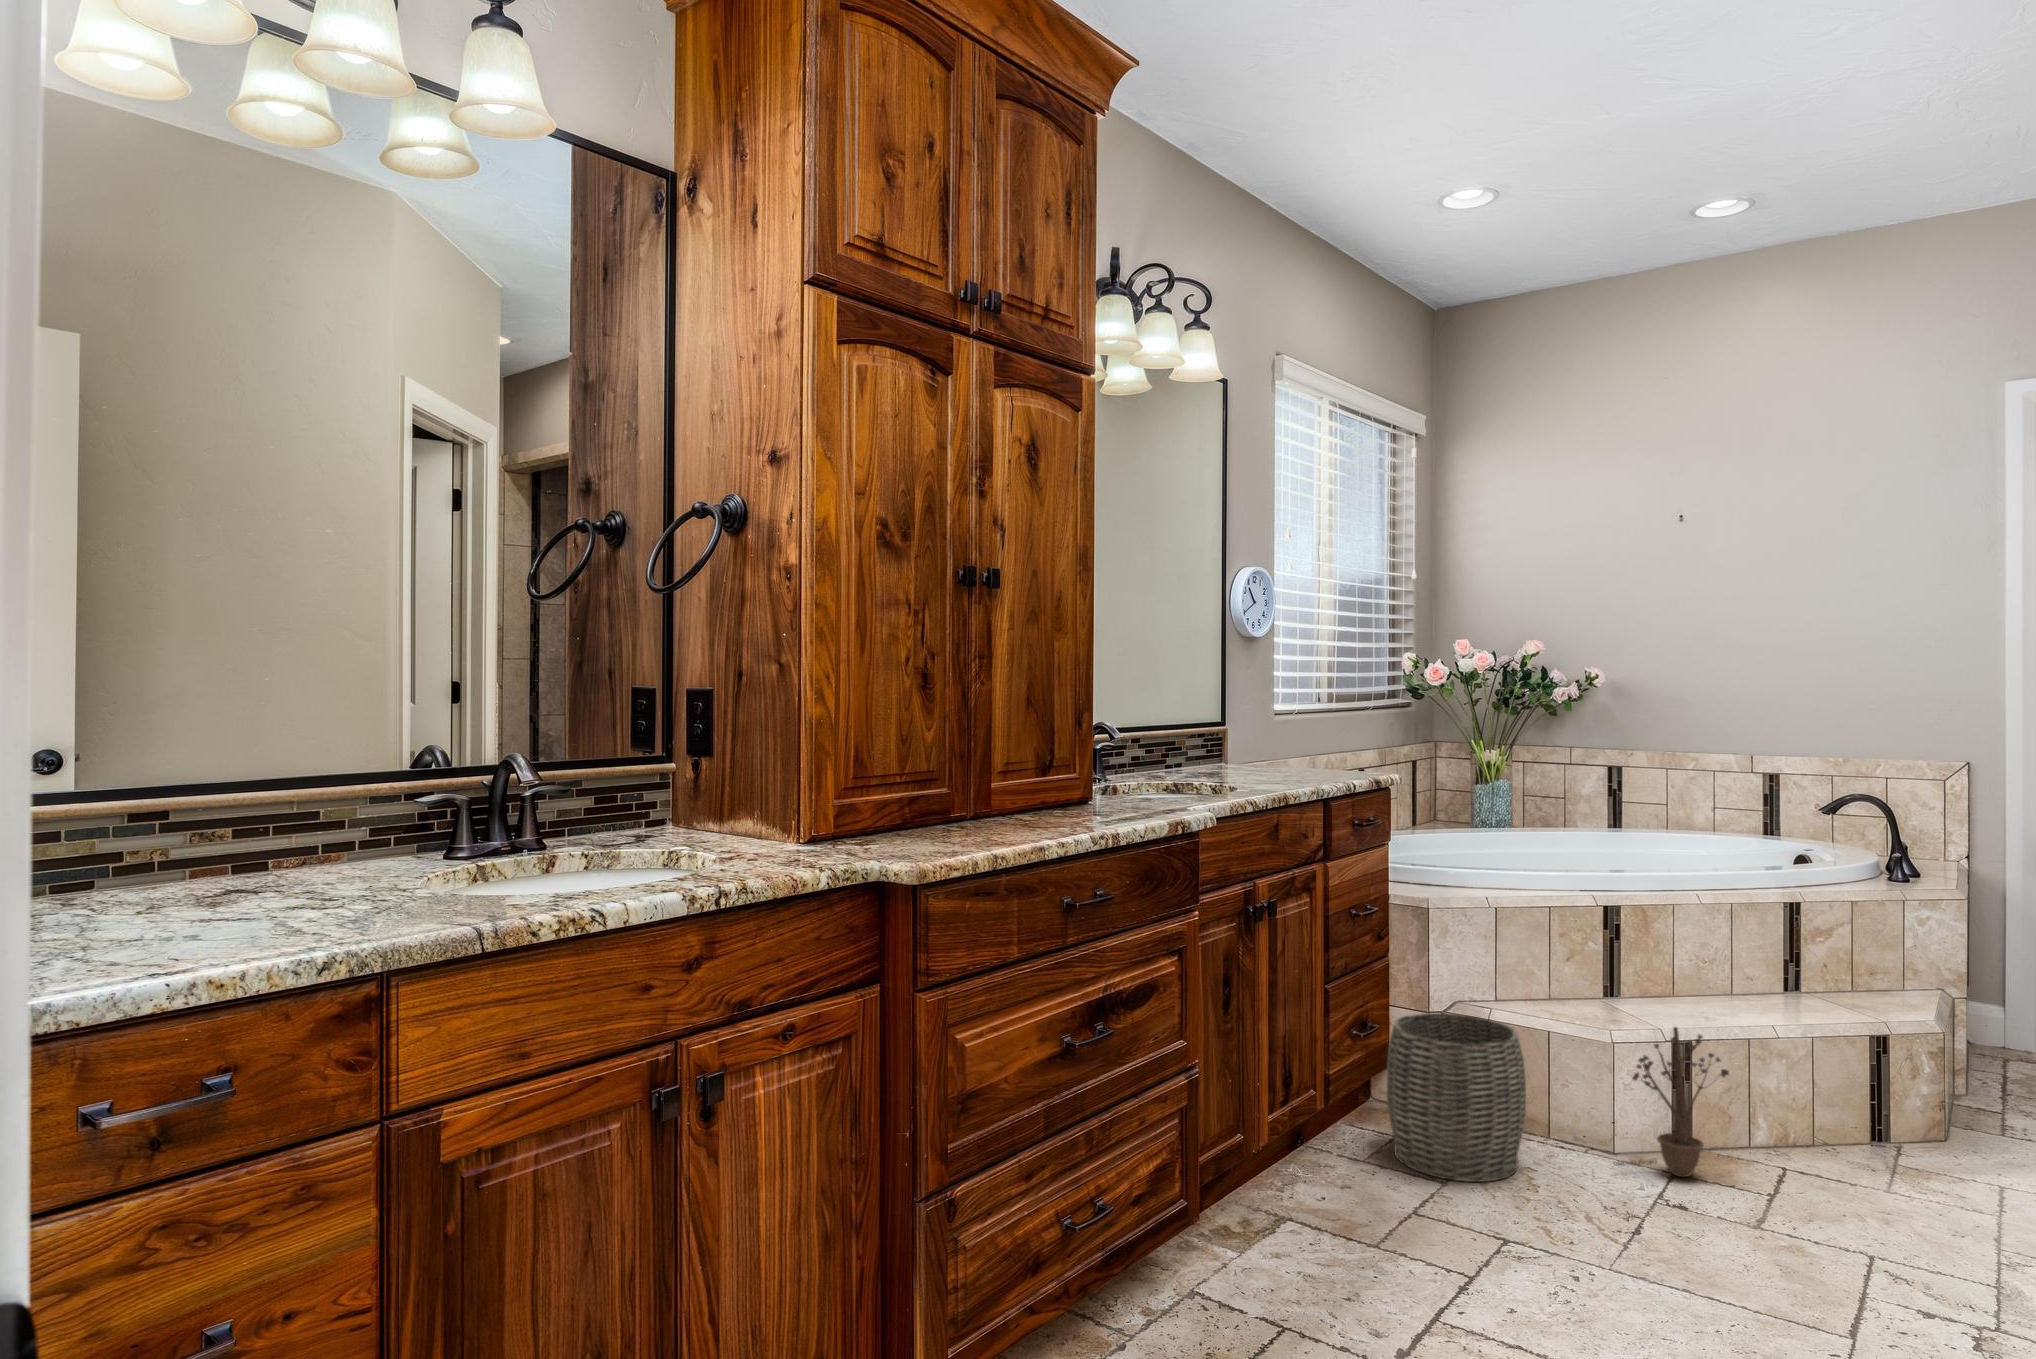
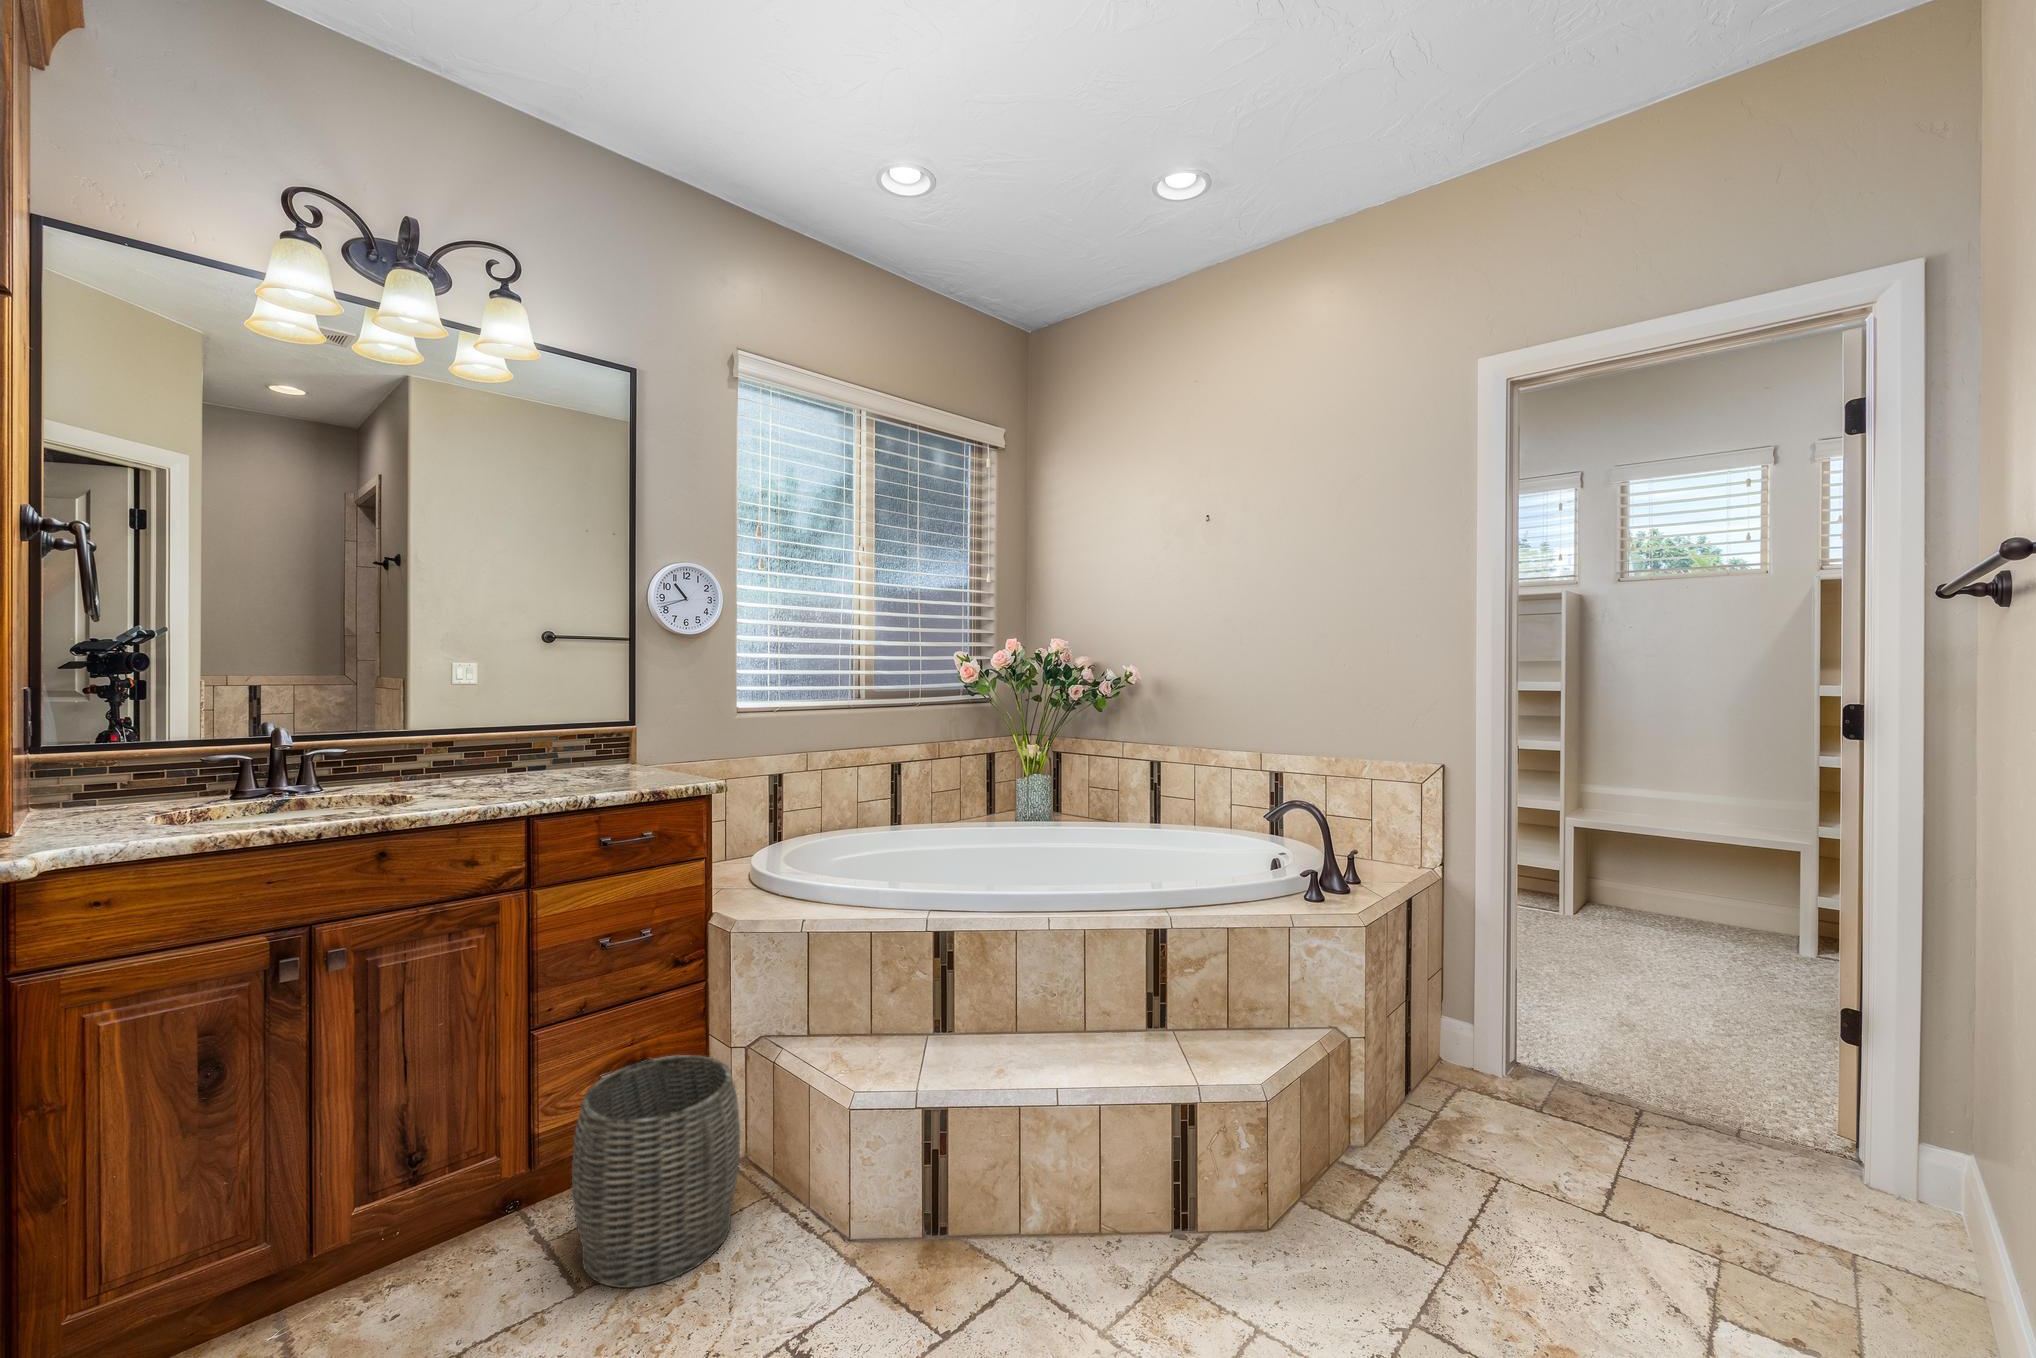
decorative plant: present [1614,1027,1729,1177] -> none [803,1104,935,1294]

